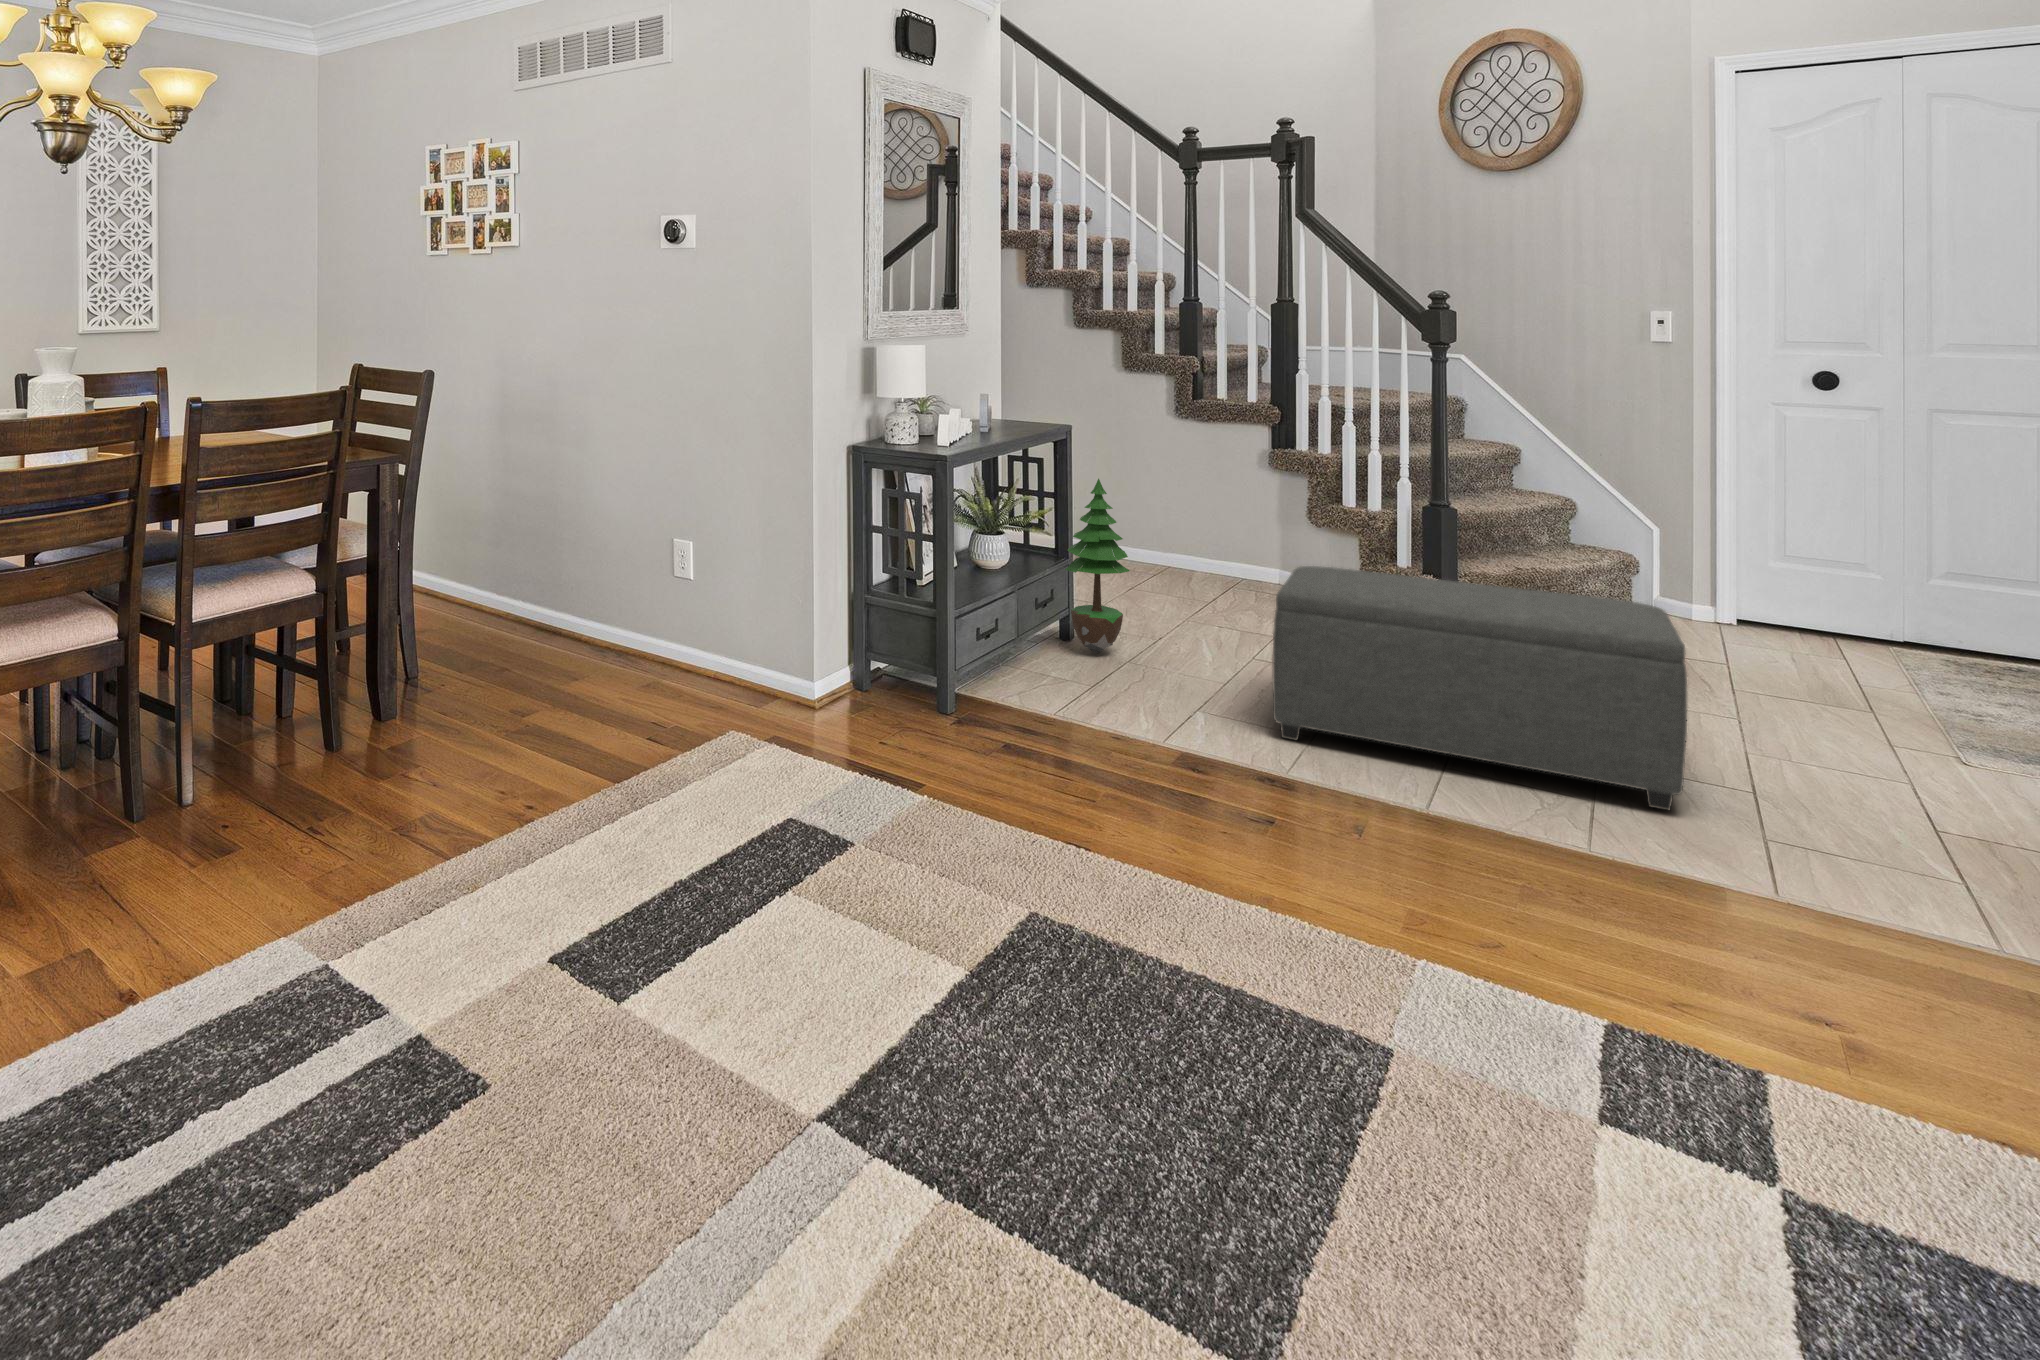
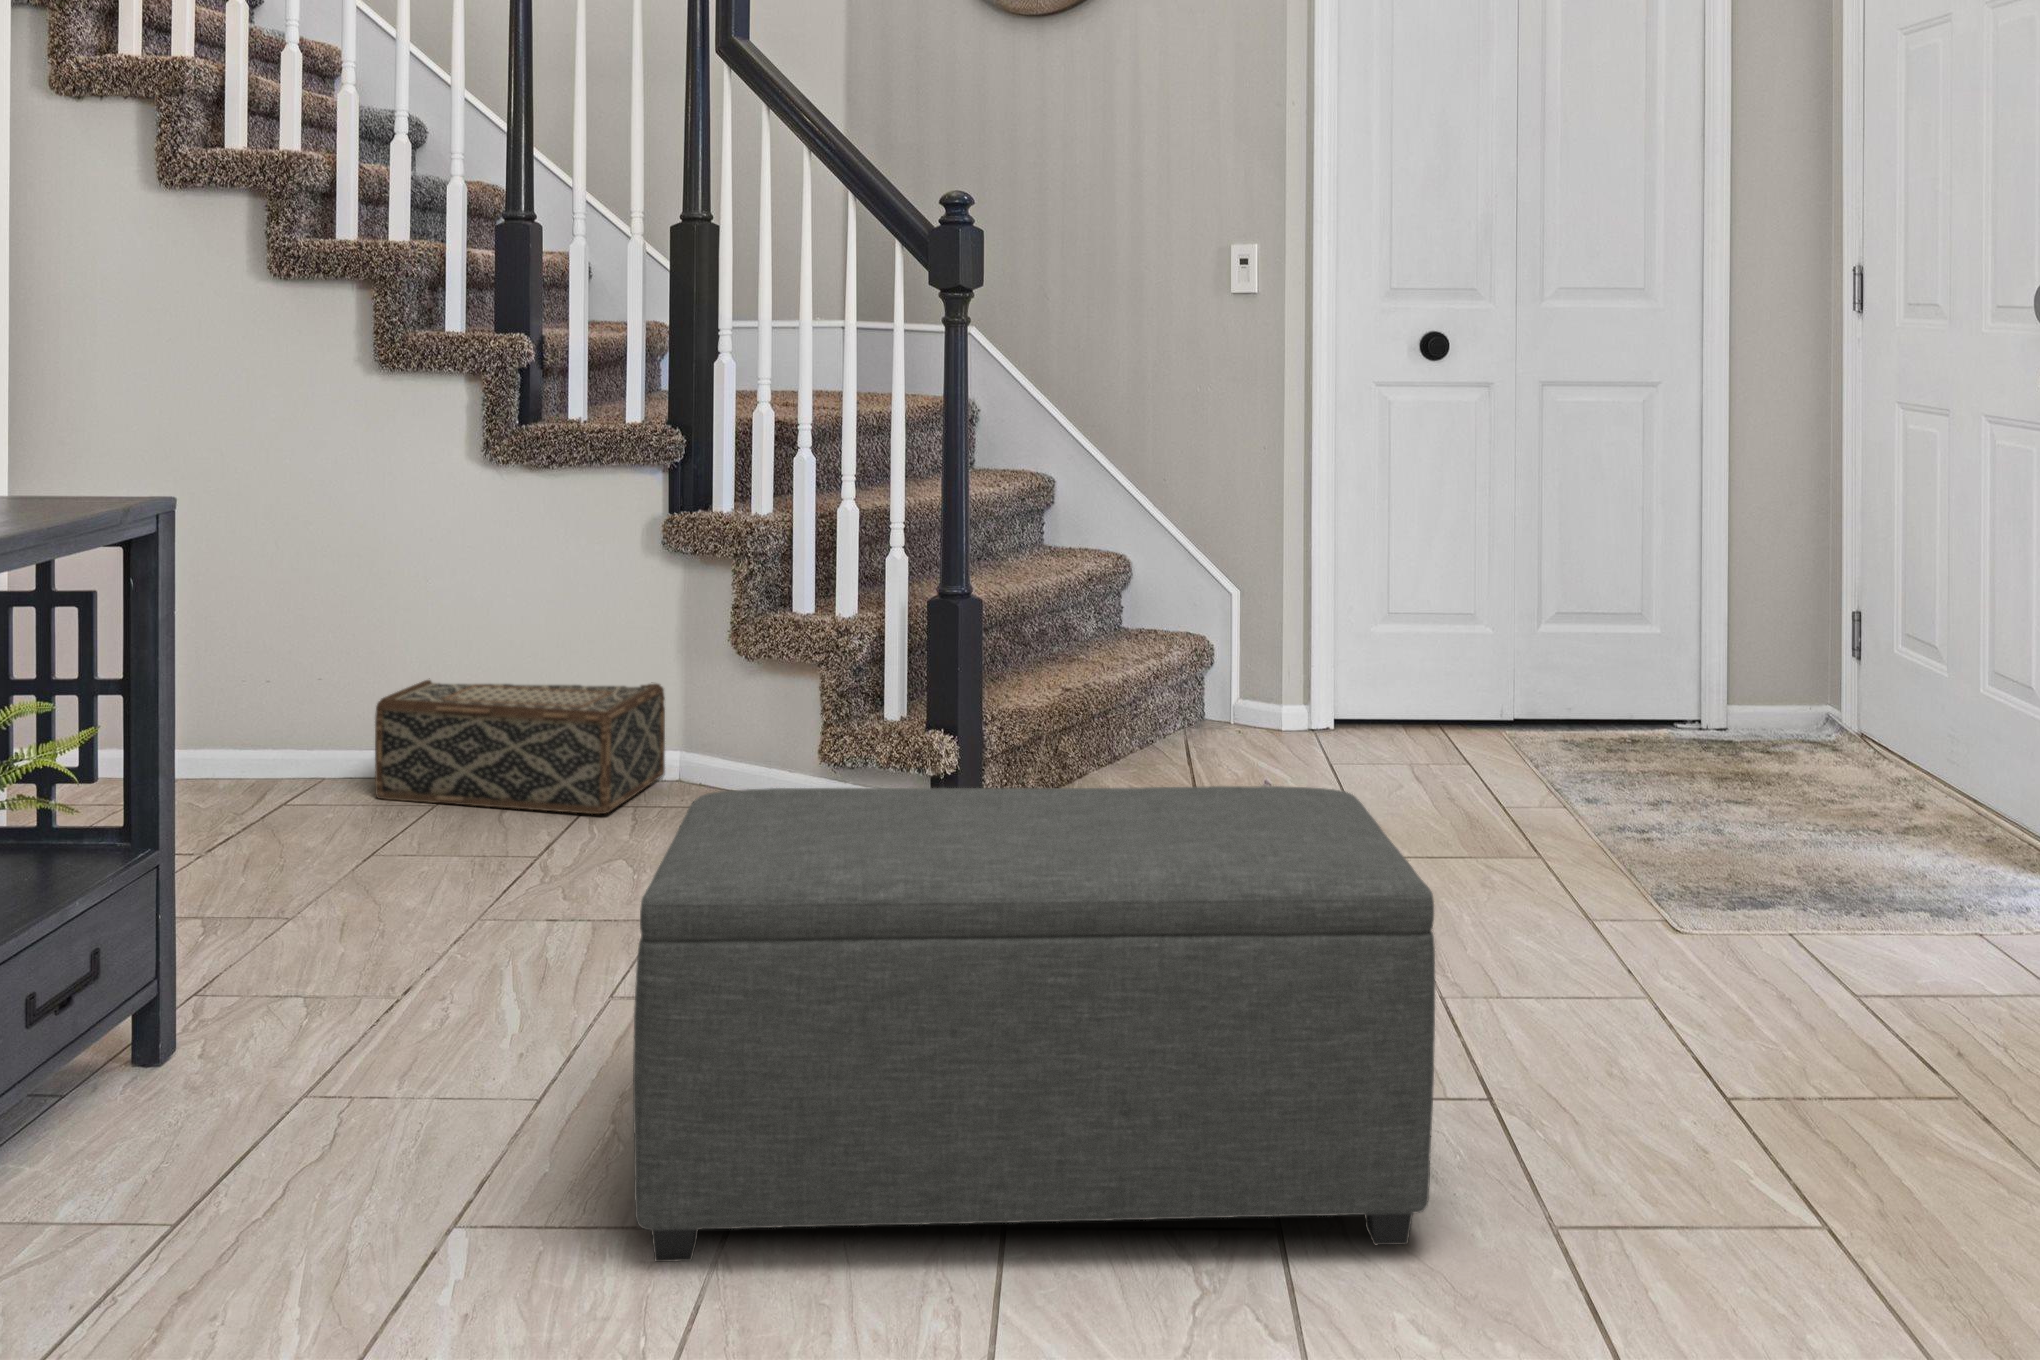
potted tree: present [1065,479,1130,653] -> none [142,622,322,1069]
woven basket: none [1125,520,1269,594] -> present [375,680,665,814]

